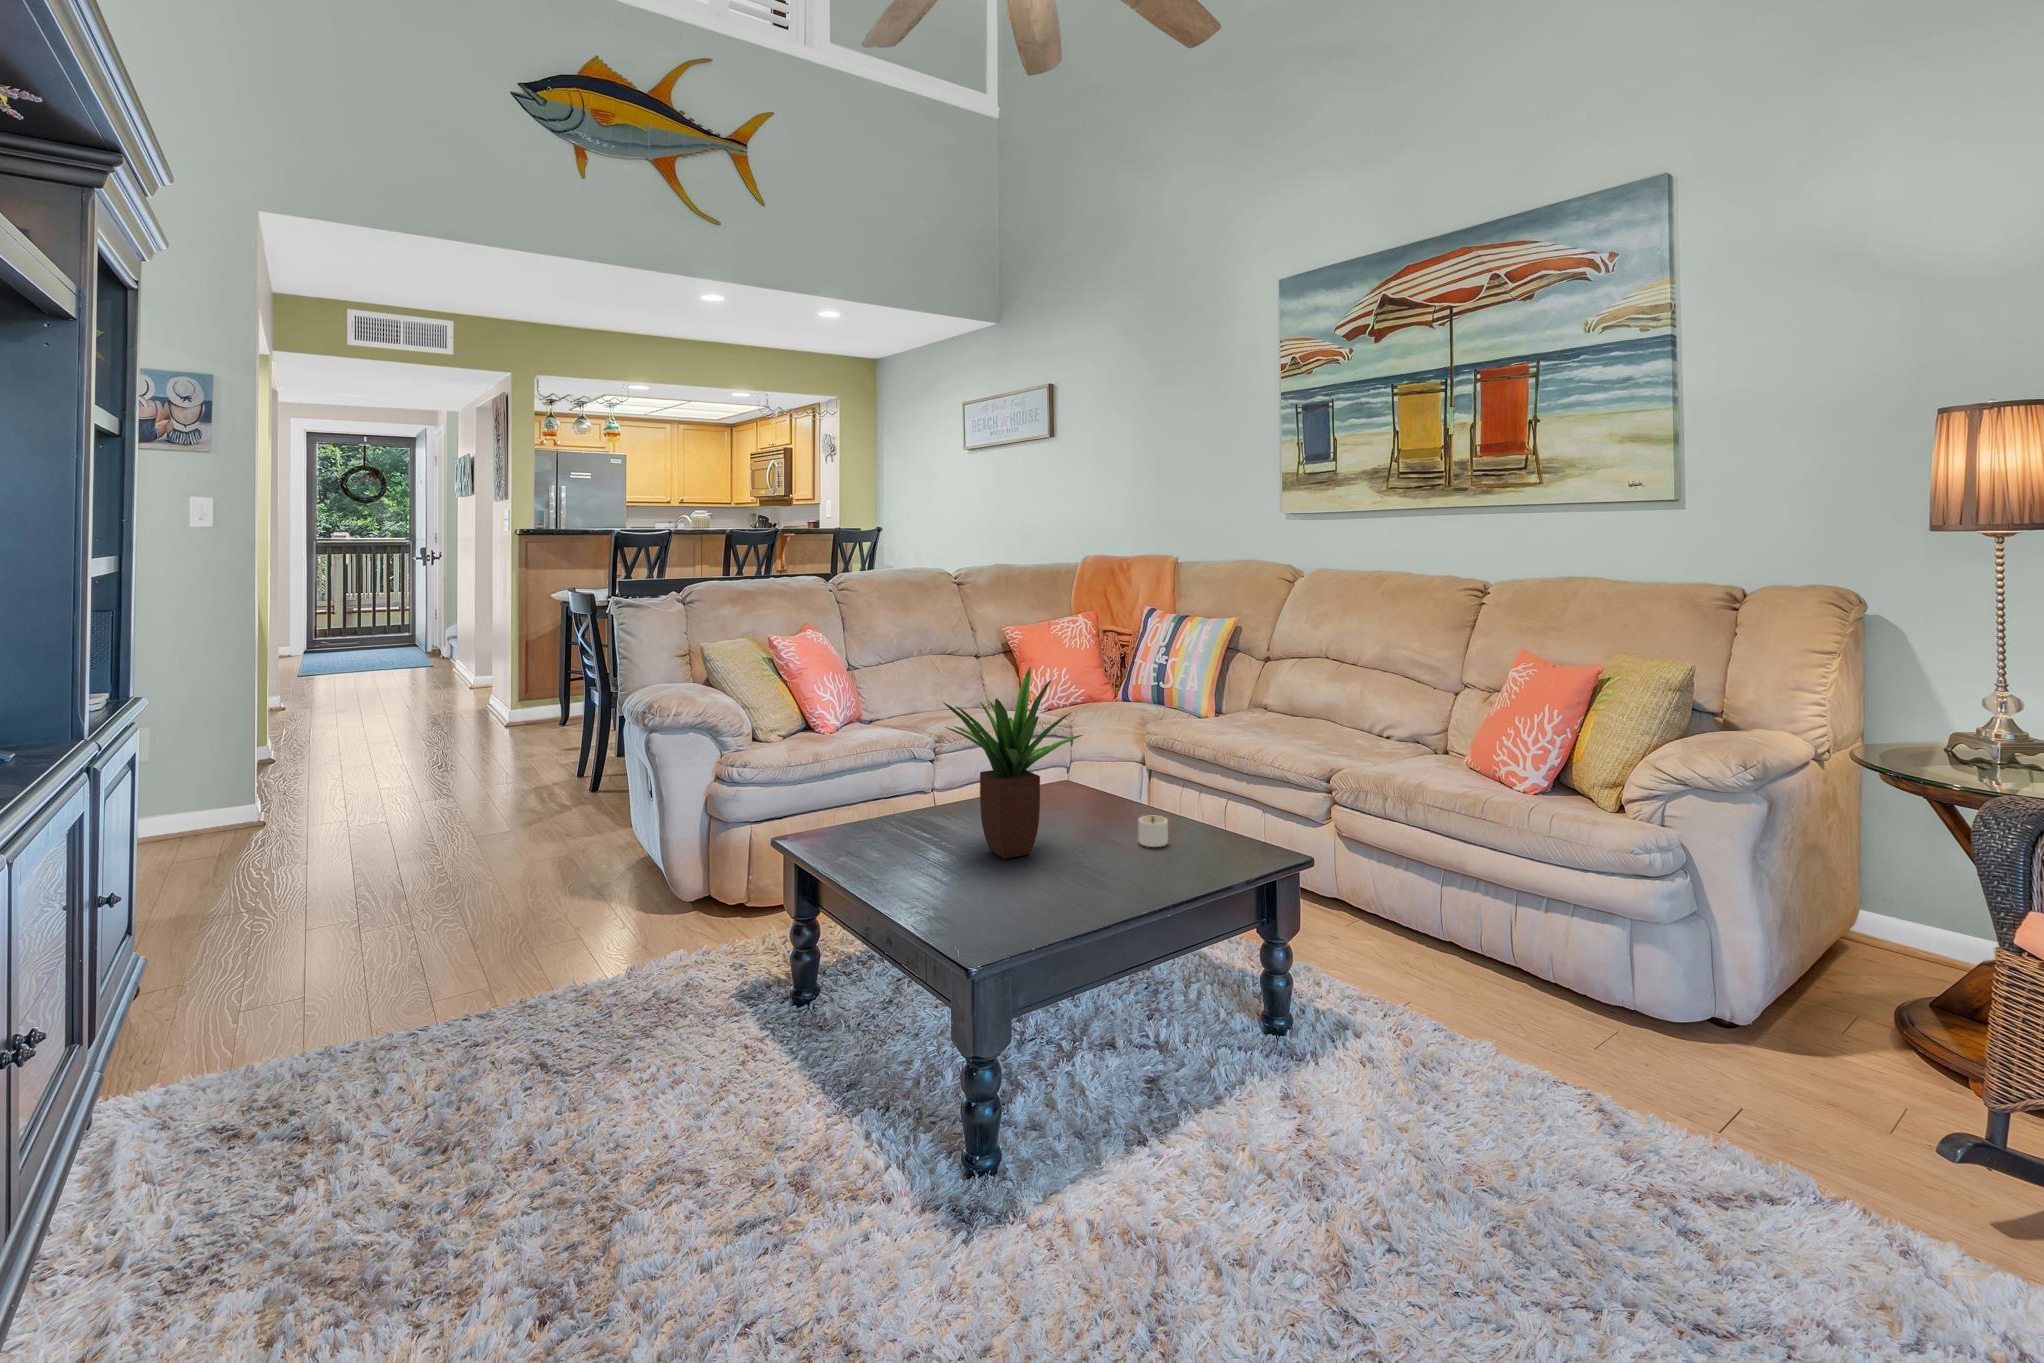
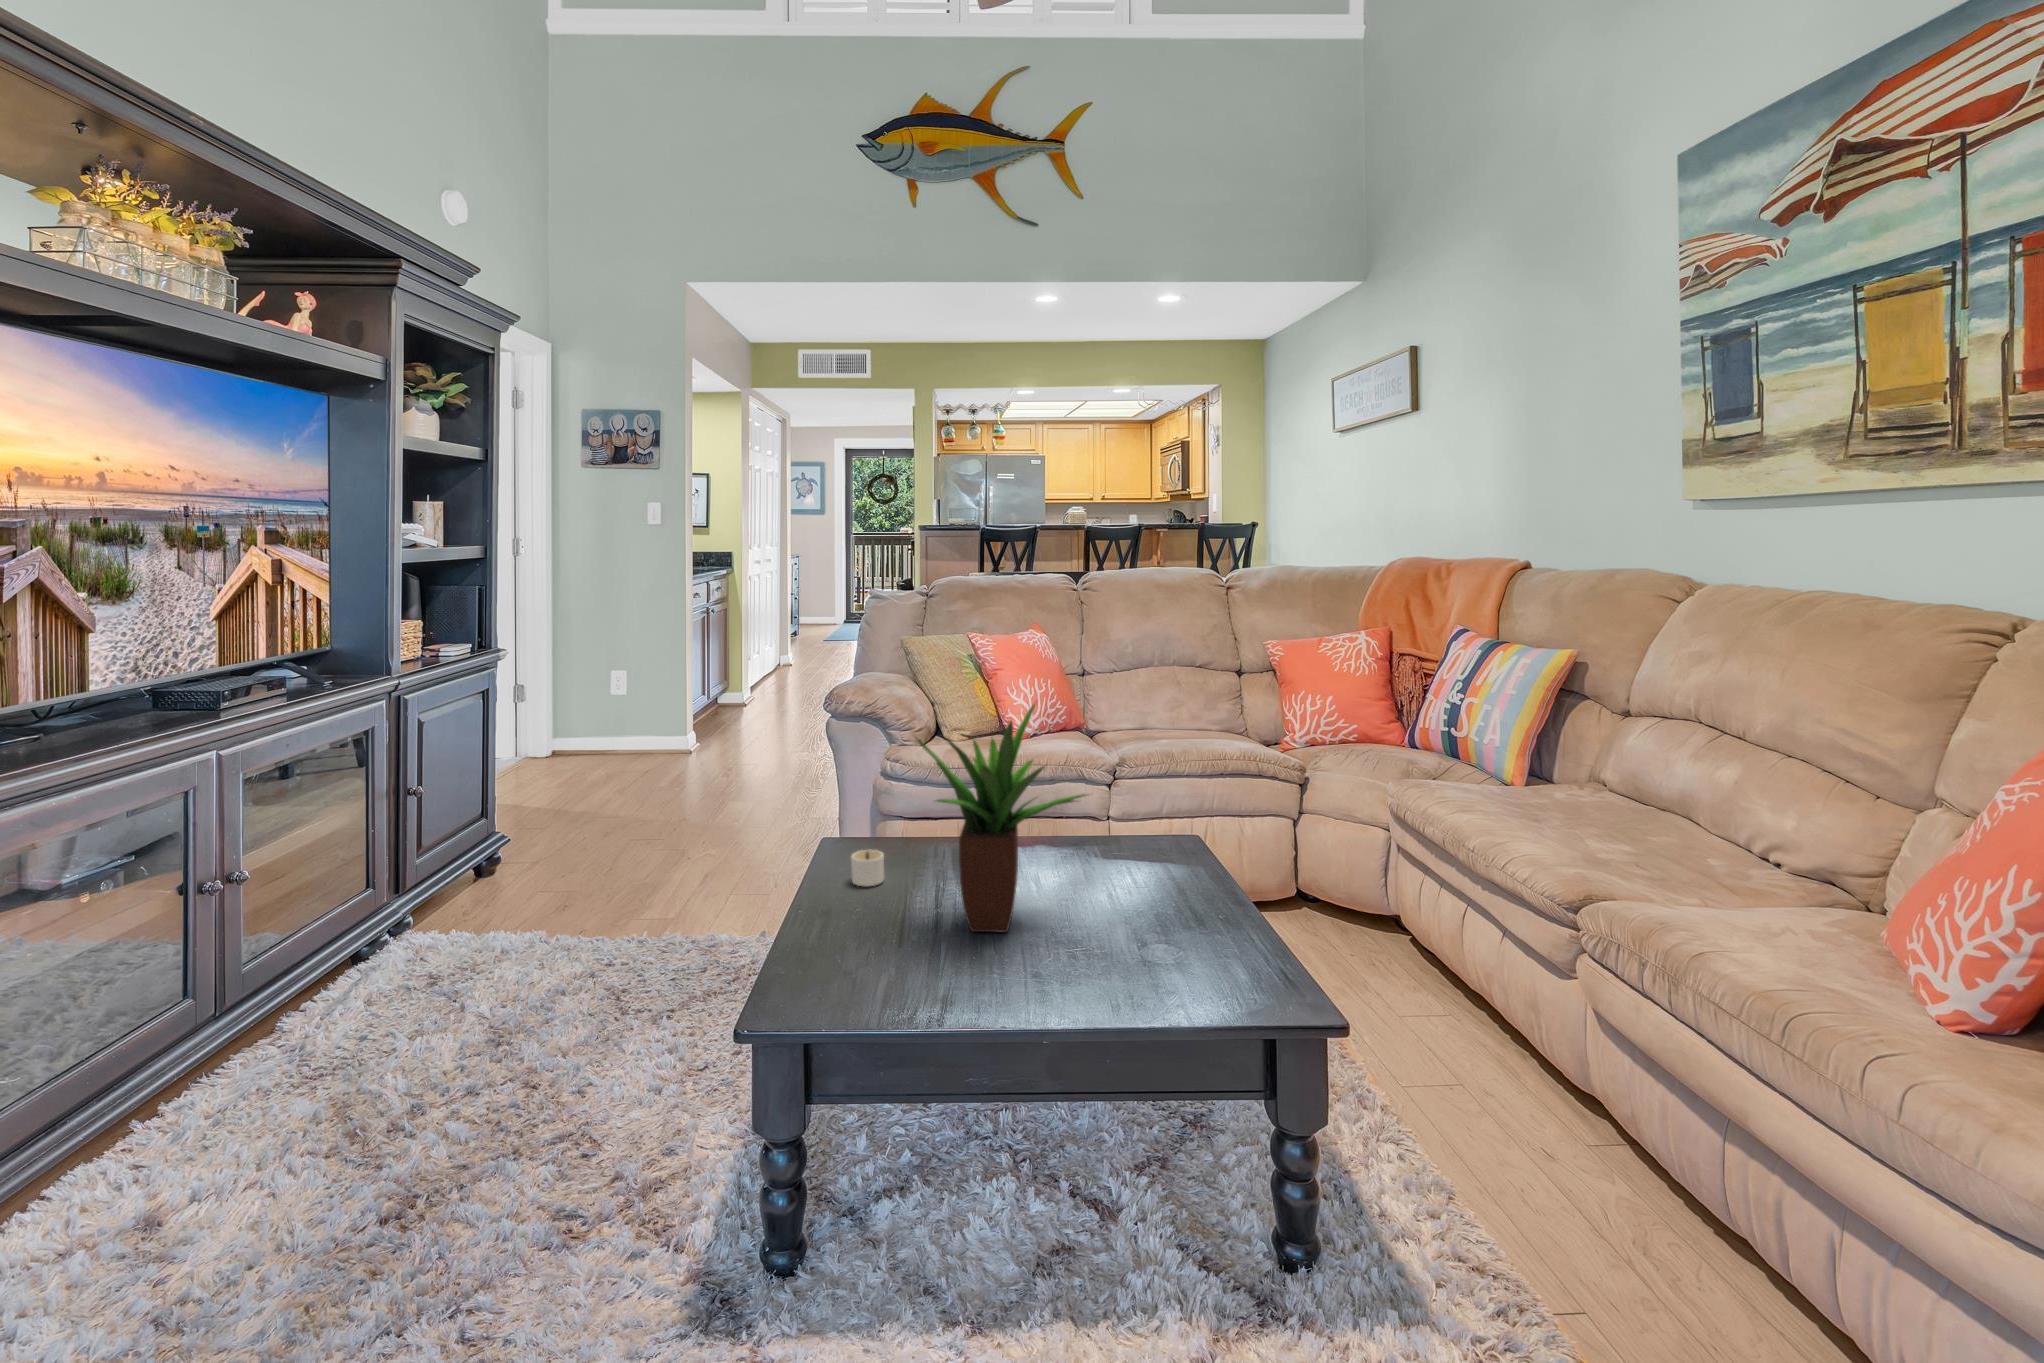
candle: present [1138,815,1168,847] -> present [851,850,884,886]

